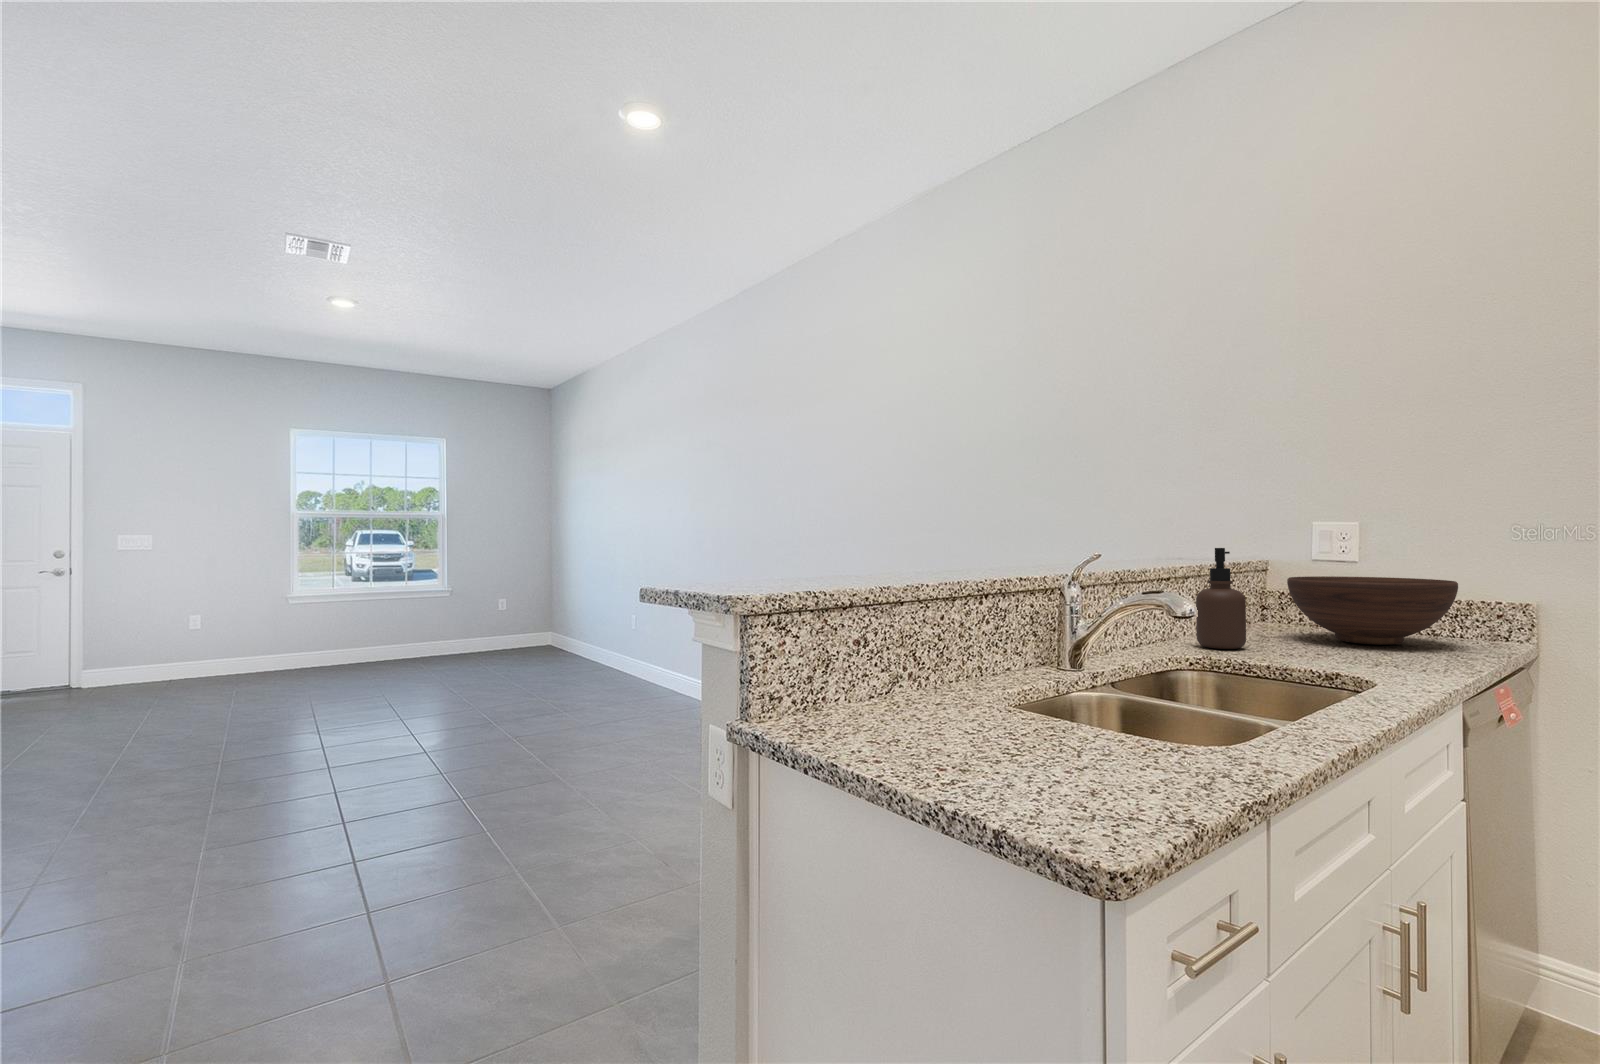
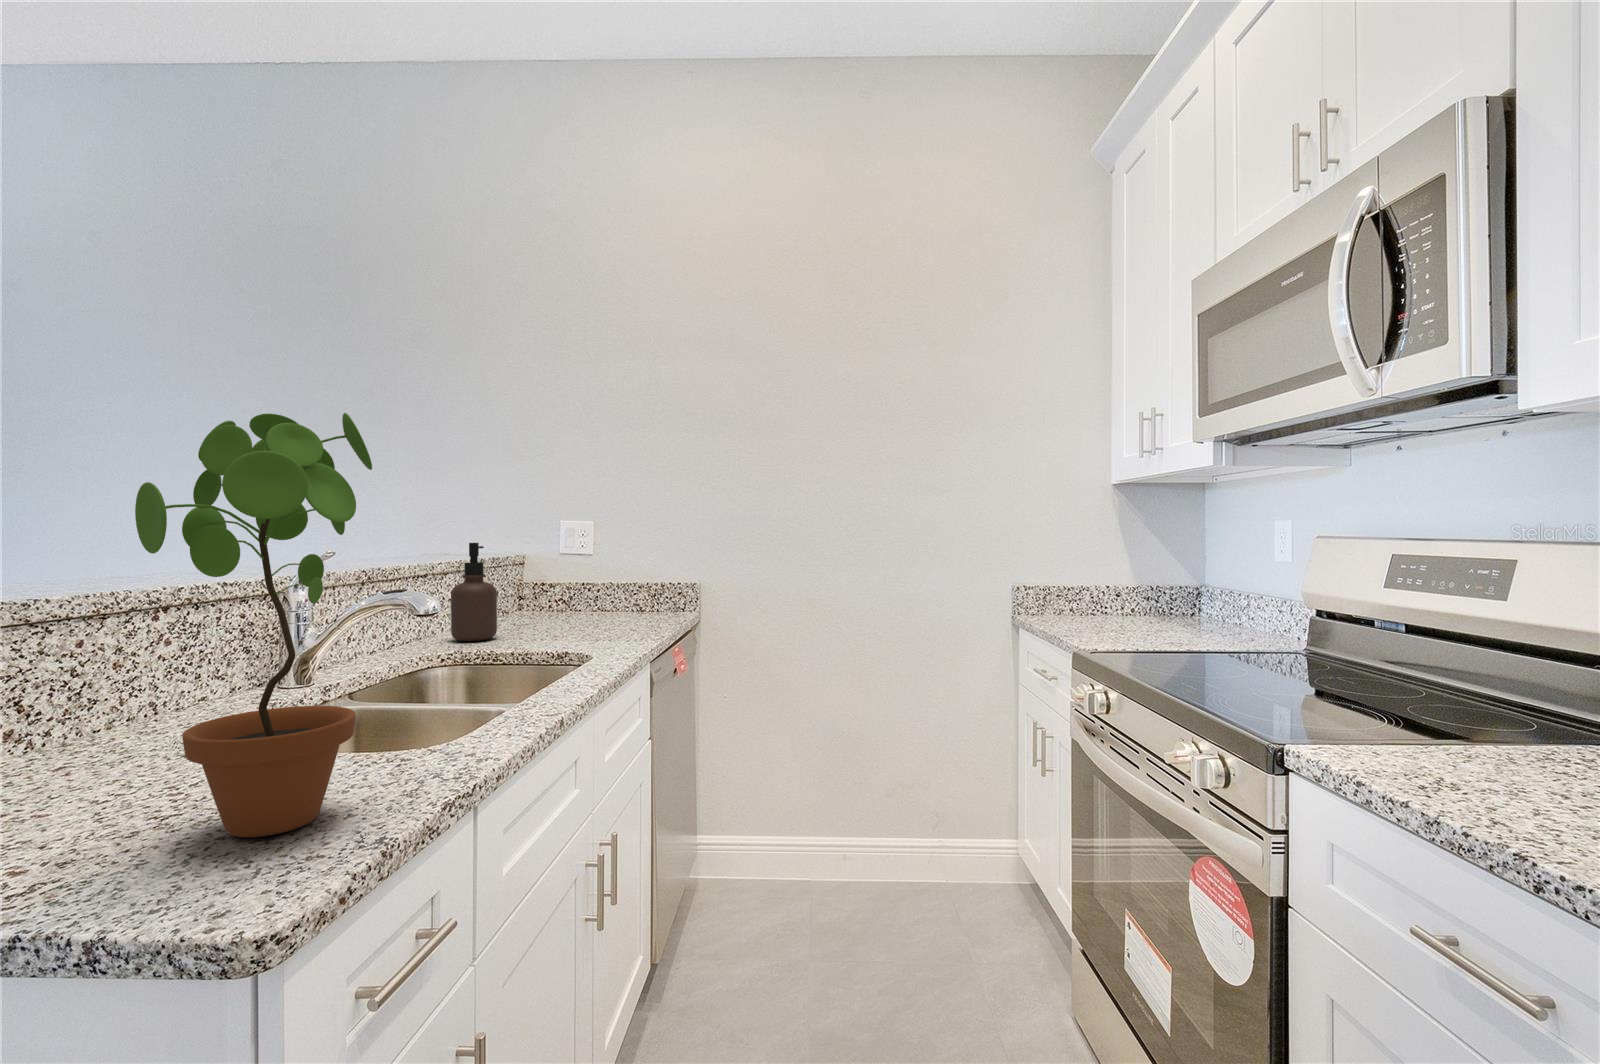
potted plant: none [1003,429,1171,791] -> present [135,413,372,837]
fruit bowl: present [1287,576,1458,645] -> none [536,566,654,623]

